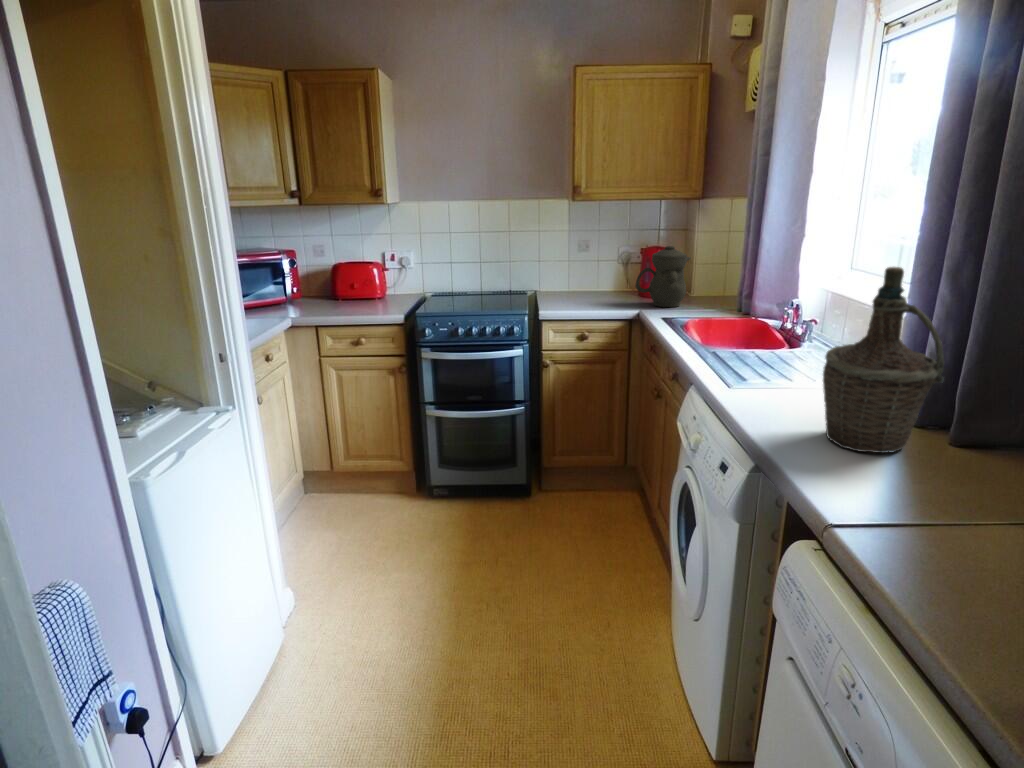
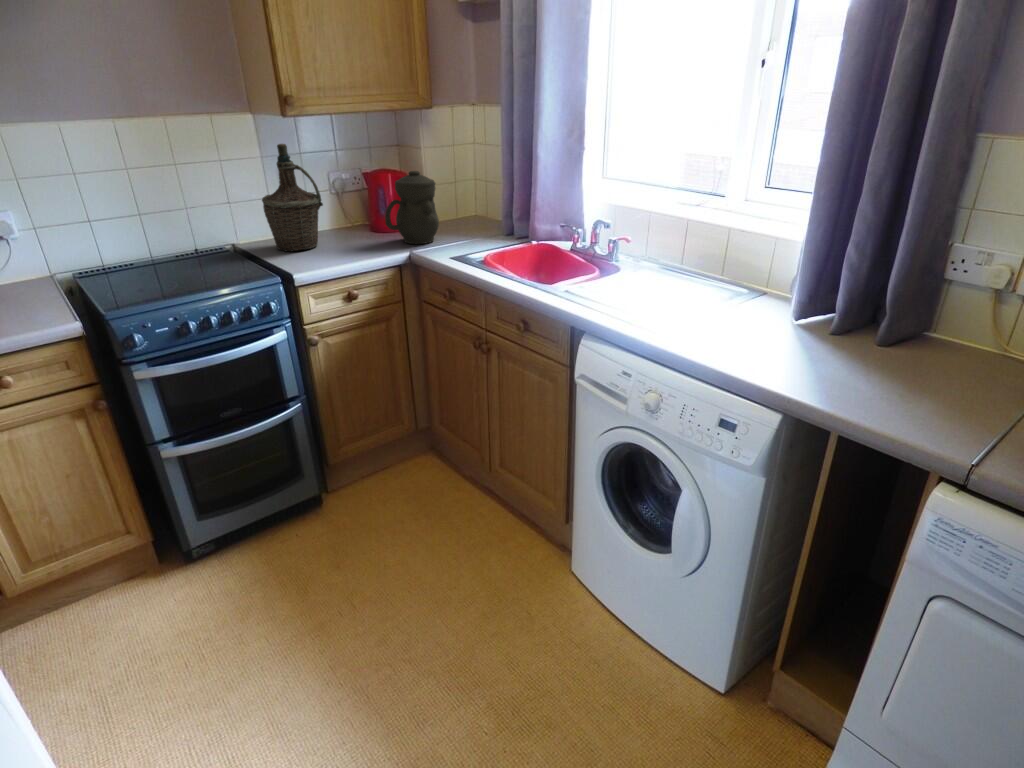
bottle: present [823,267,944,453] -> present [262,144,323,251]

